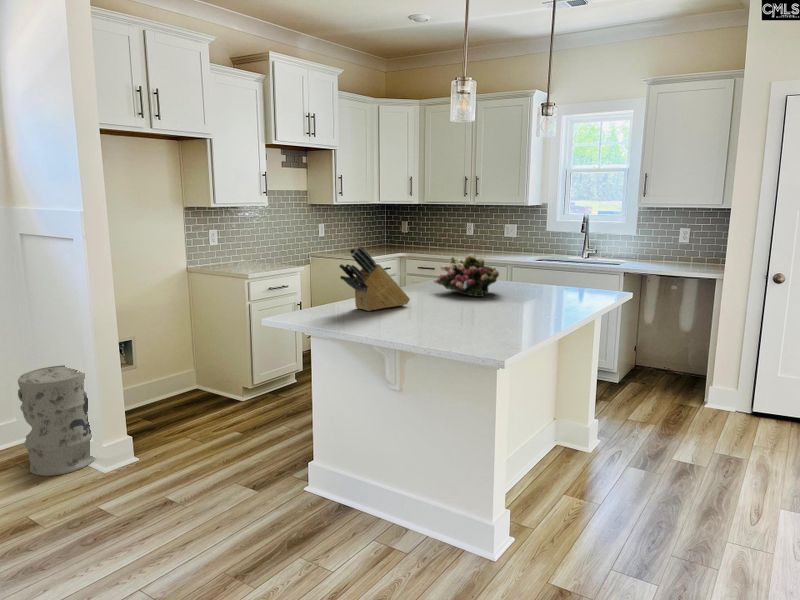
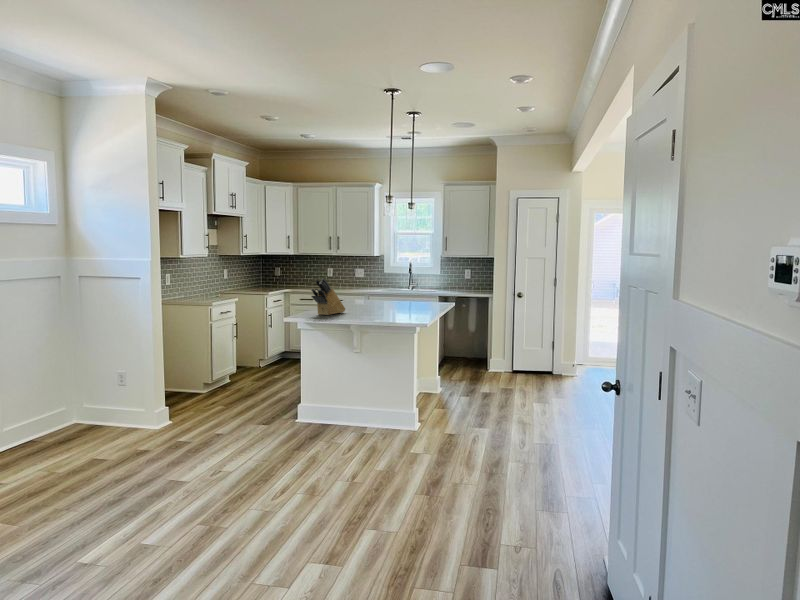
flower arrangement: present [433,254,499,297] -> none [347,284,386,308]
trash can: present [18,365,95,476] -> none [82,367,131,442]

